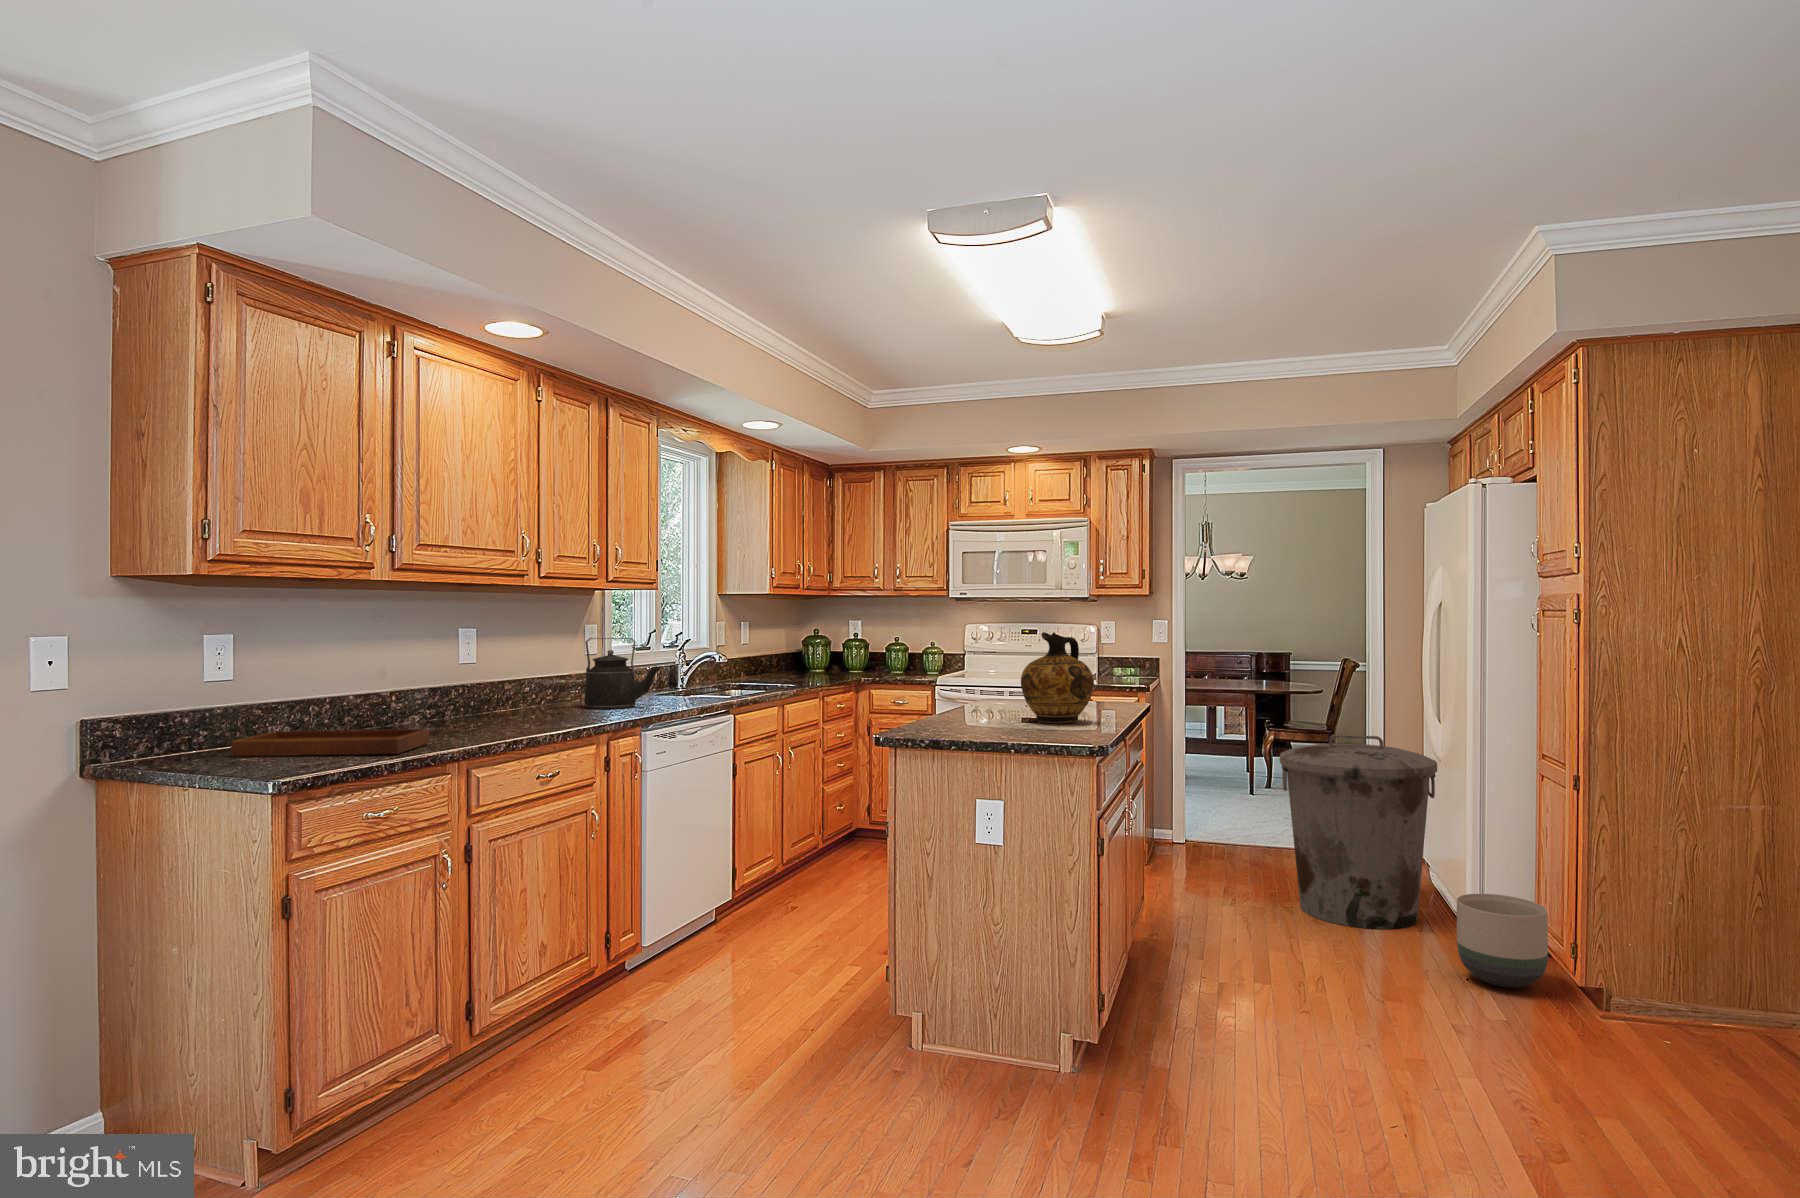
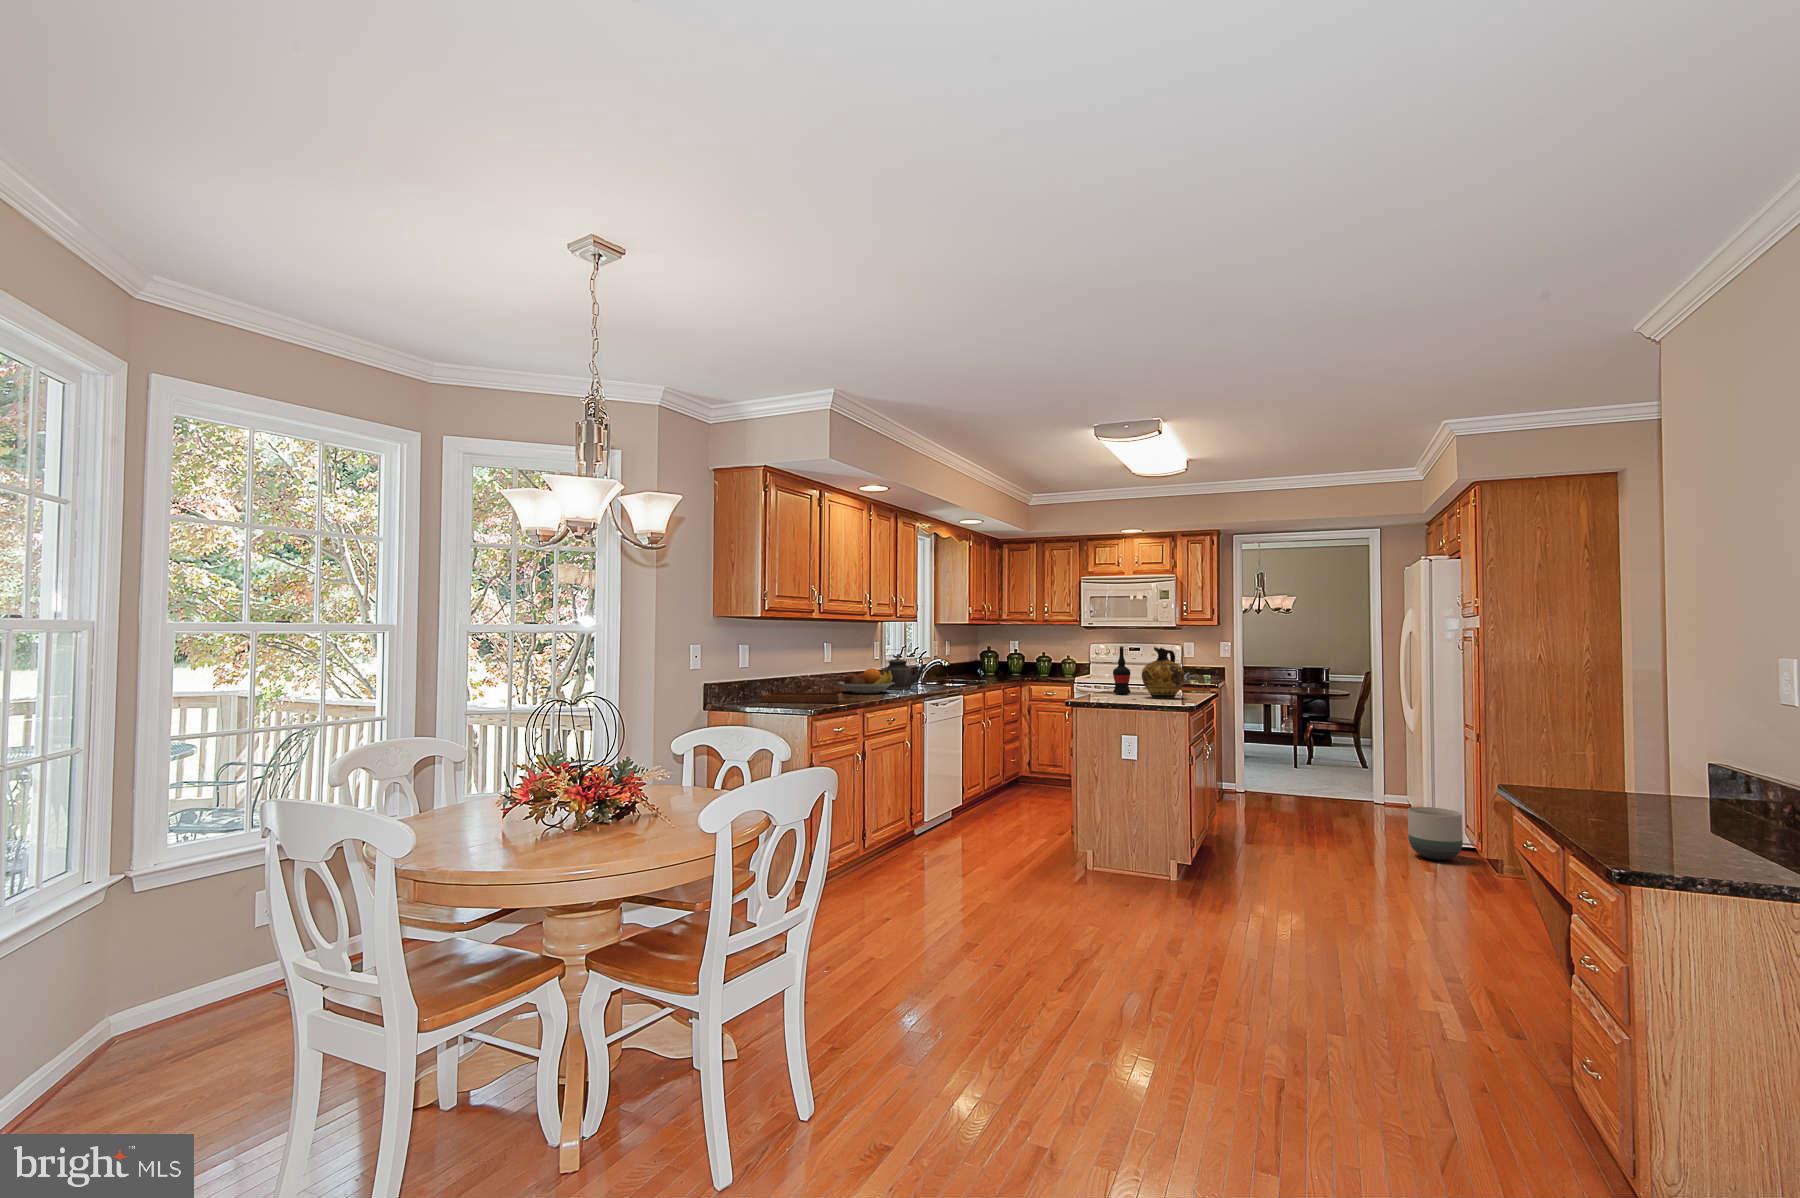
wine bottle: none [976,630,1005,713] -> present [1113,646,1131,694]
fruit bowl: none [474,675,584,721] -> present [838,668,894,693]
trash can: present [1280,735,1437,929] -> none [1303,714,1405,835]

